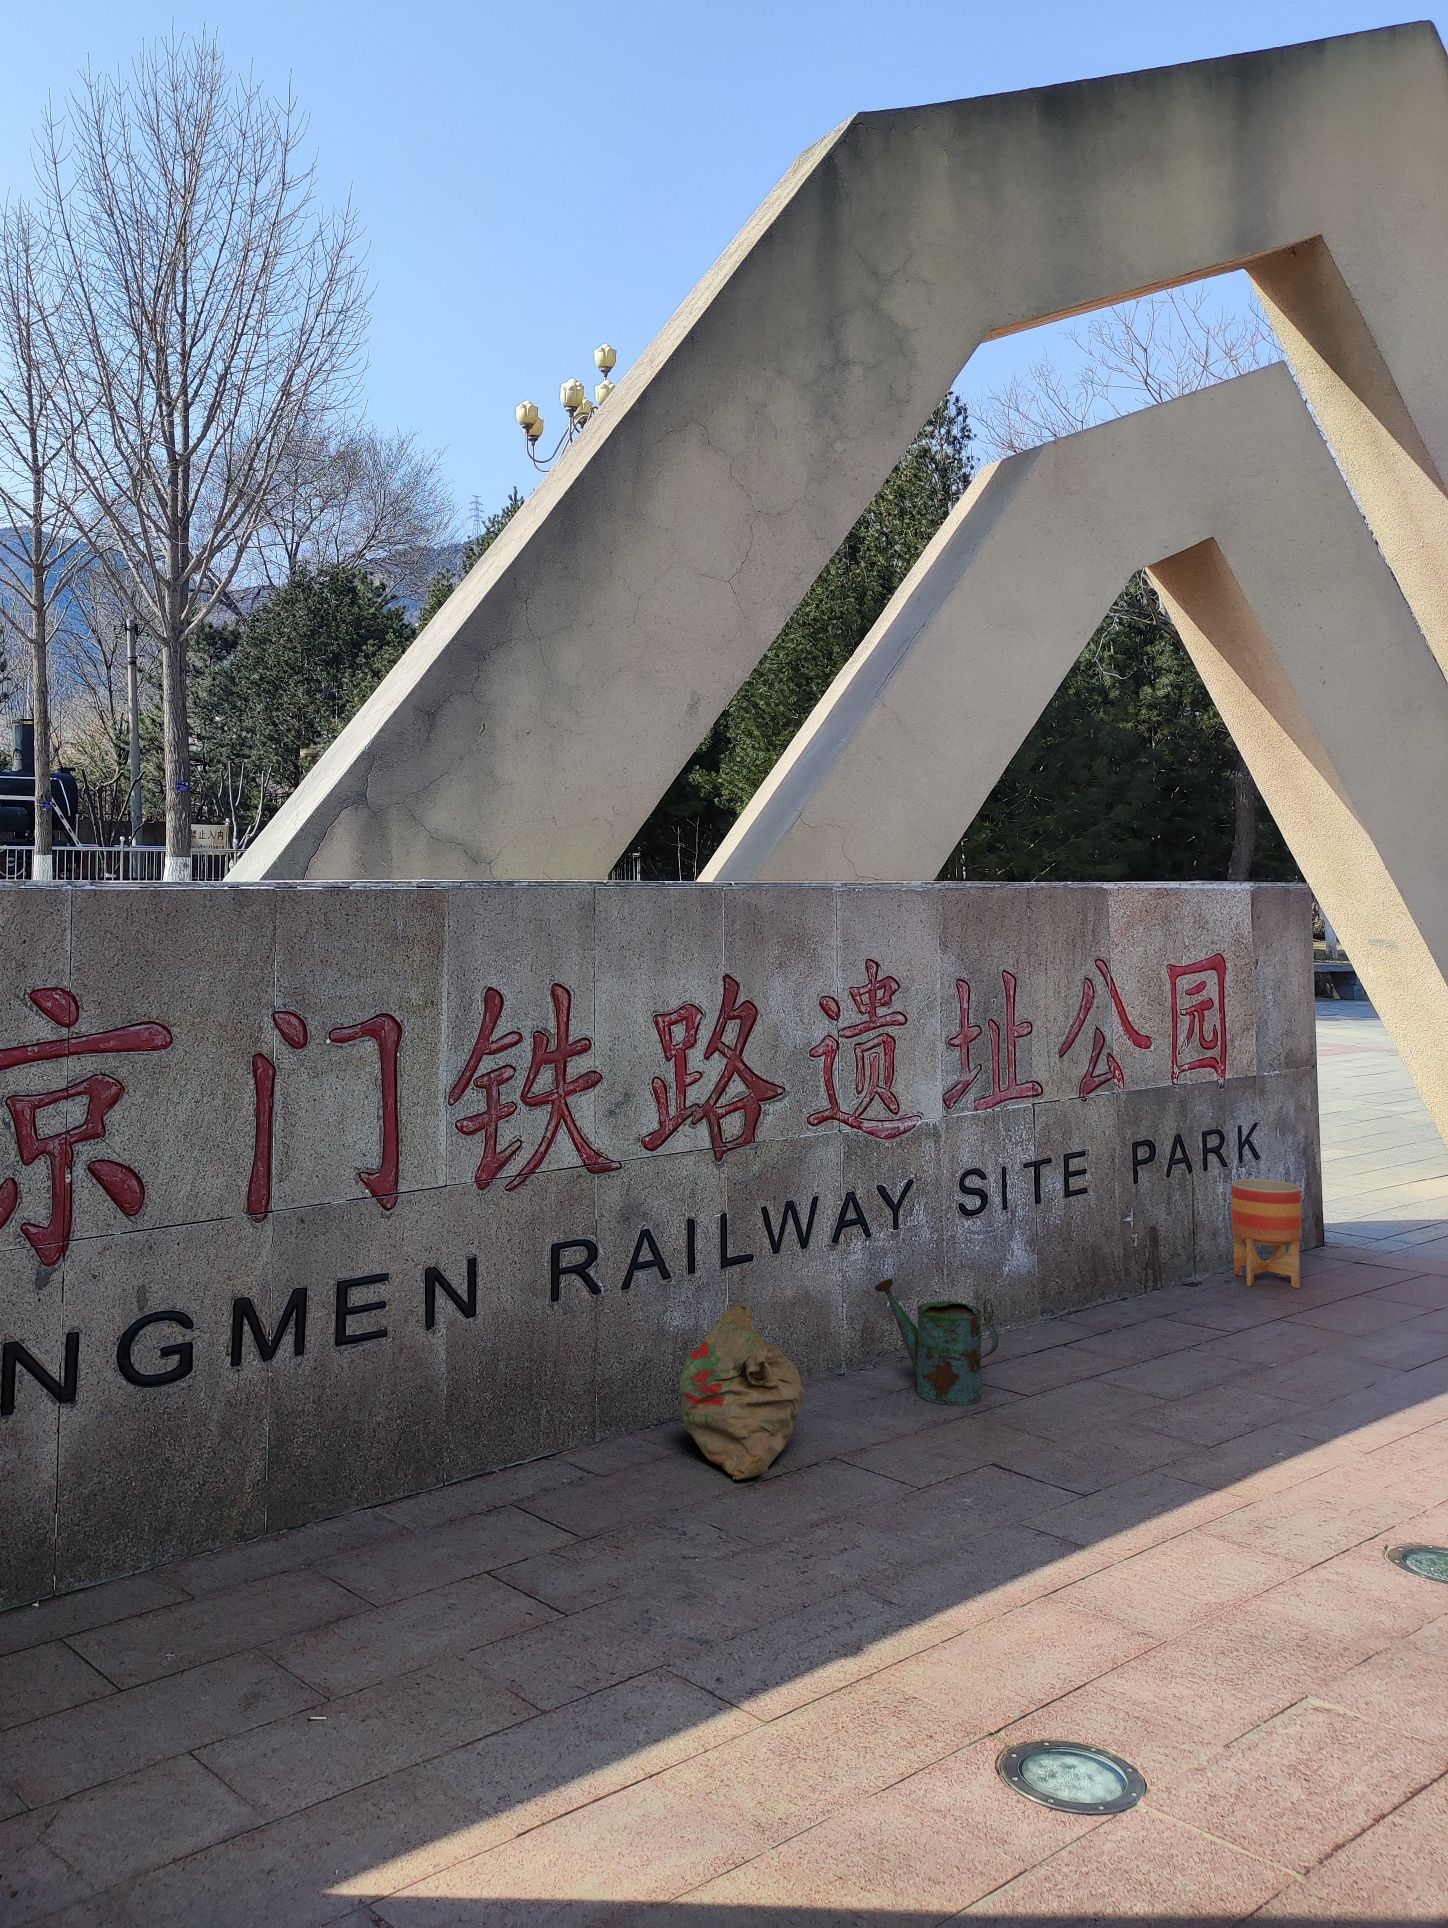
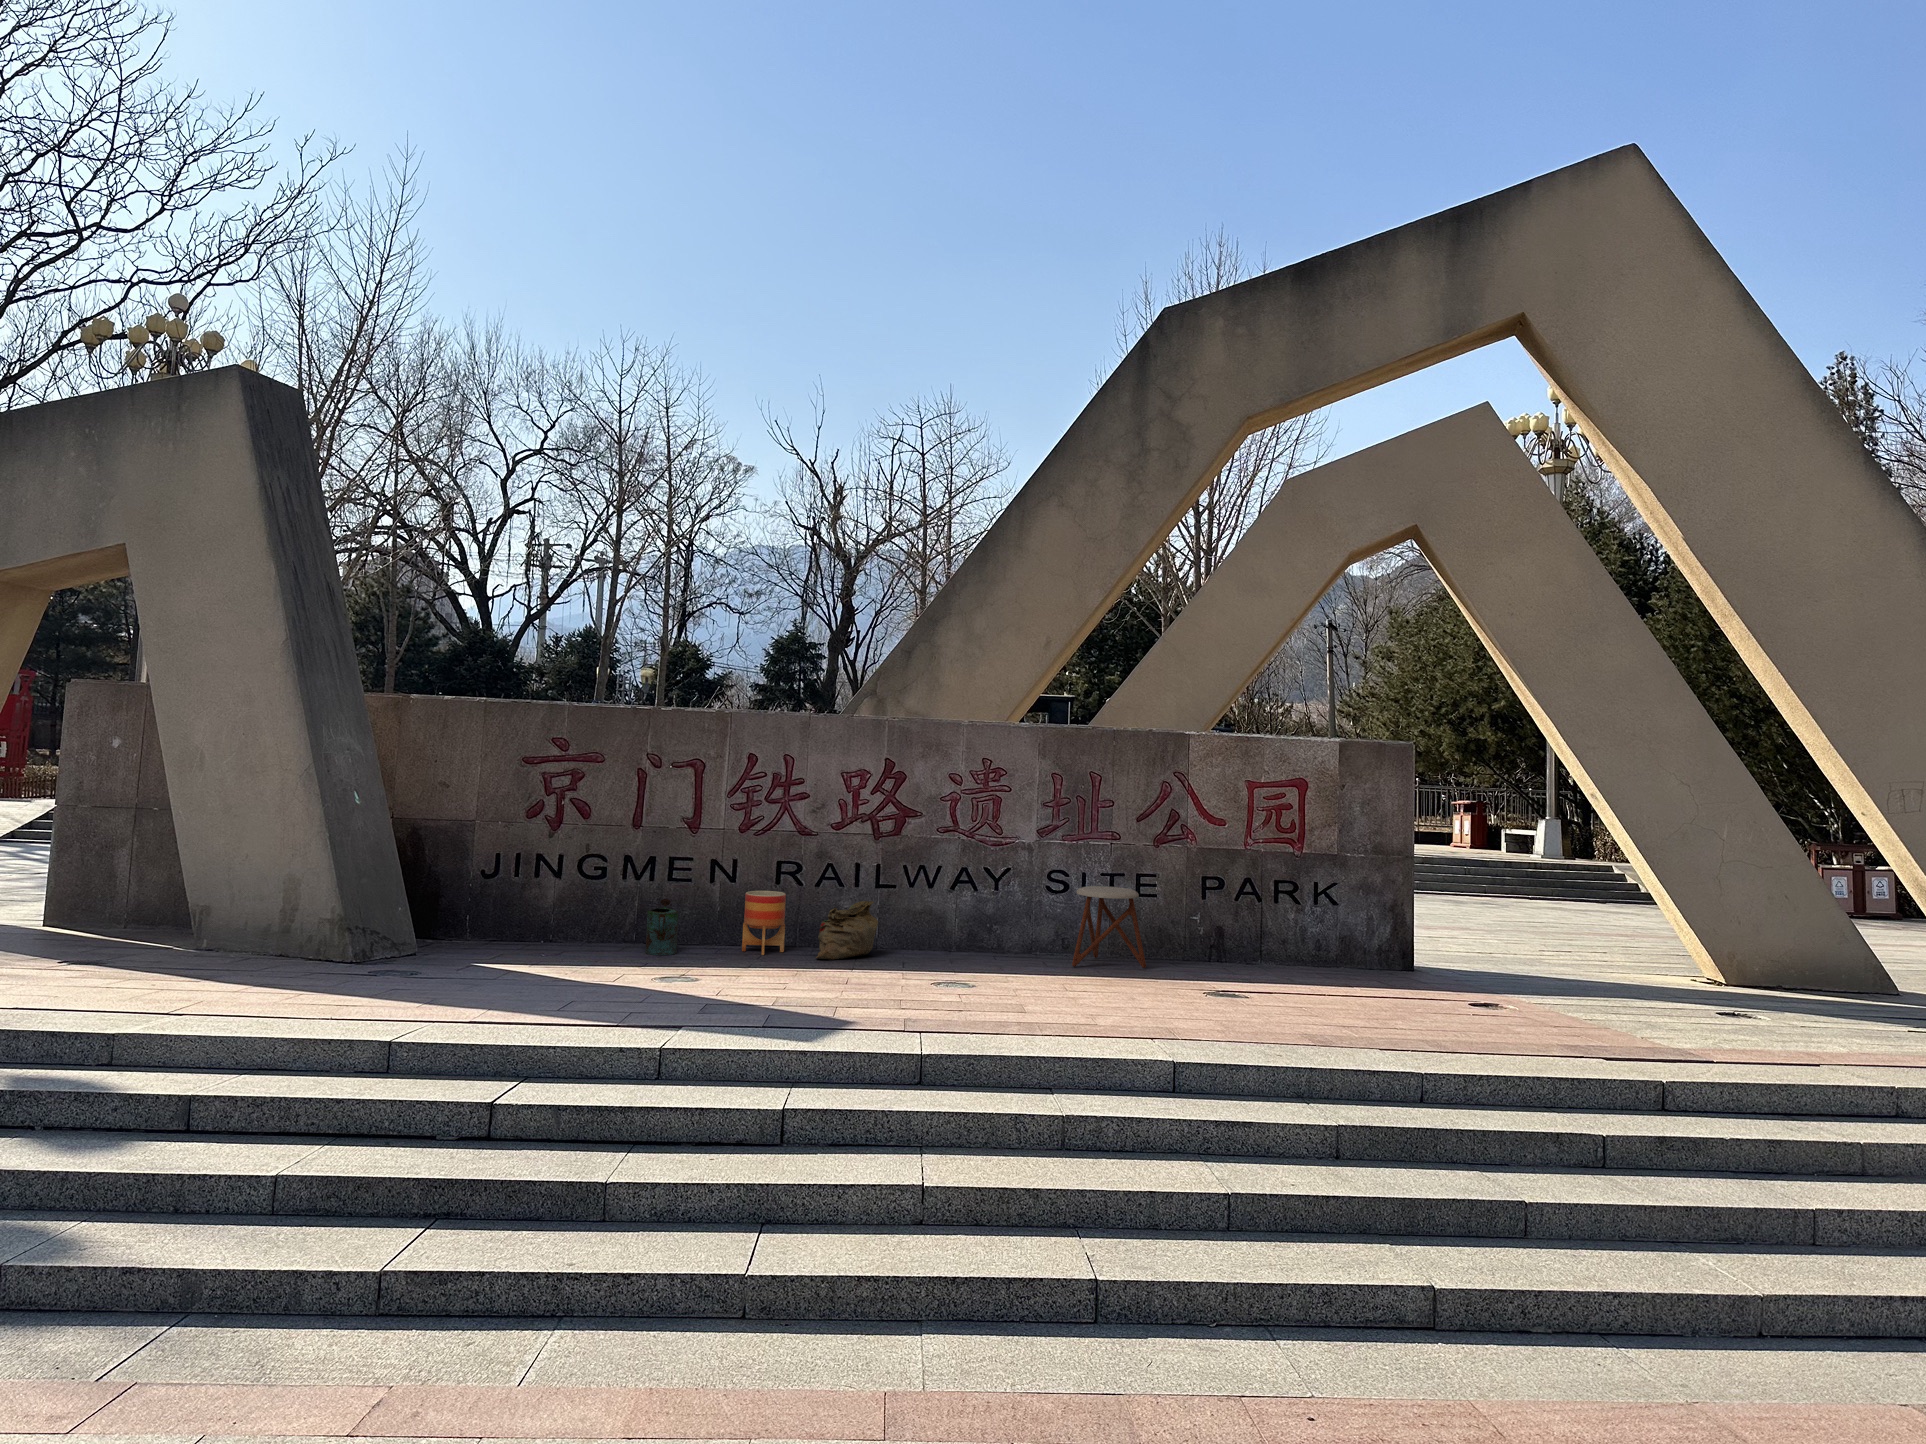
planter: present [1231,1179,1302,1288] -> present [742,891,786,955]
stool: none [1031,1190,1180,1369] -> present [1072,886,1146,968]
watering can: present [874,1278,998,1405] -> present [645,899,679,955]

